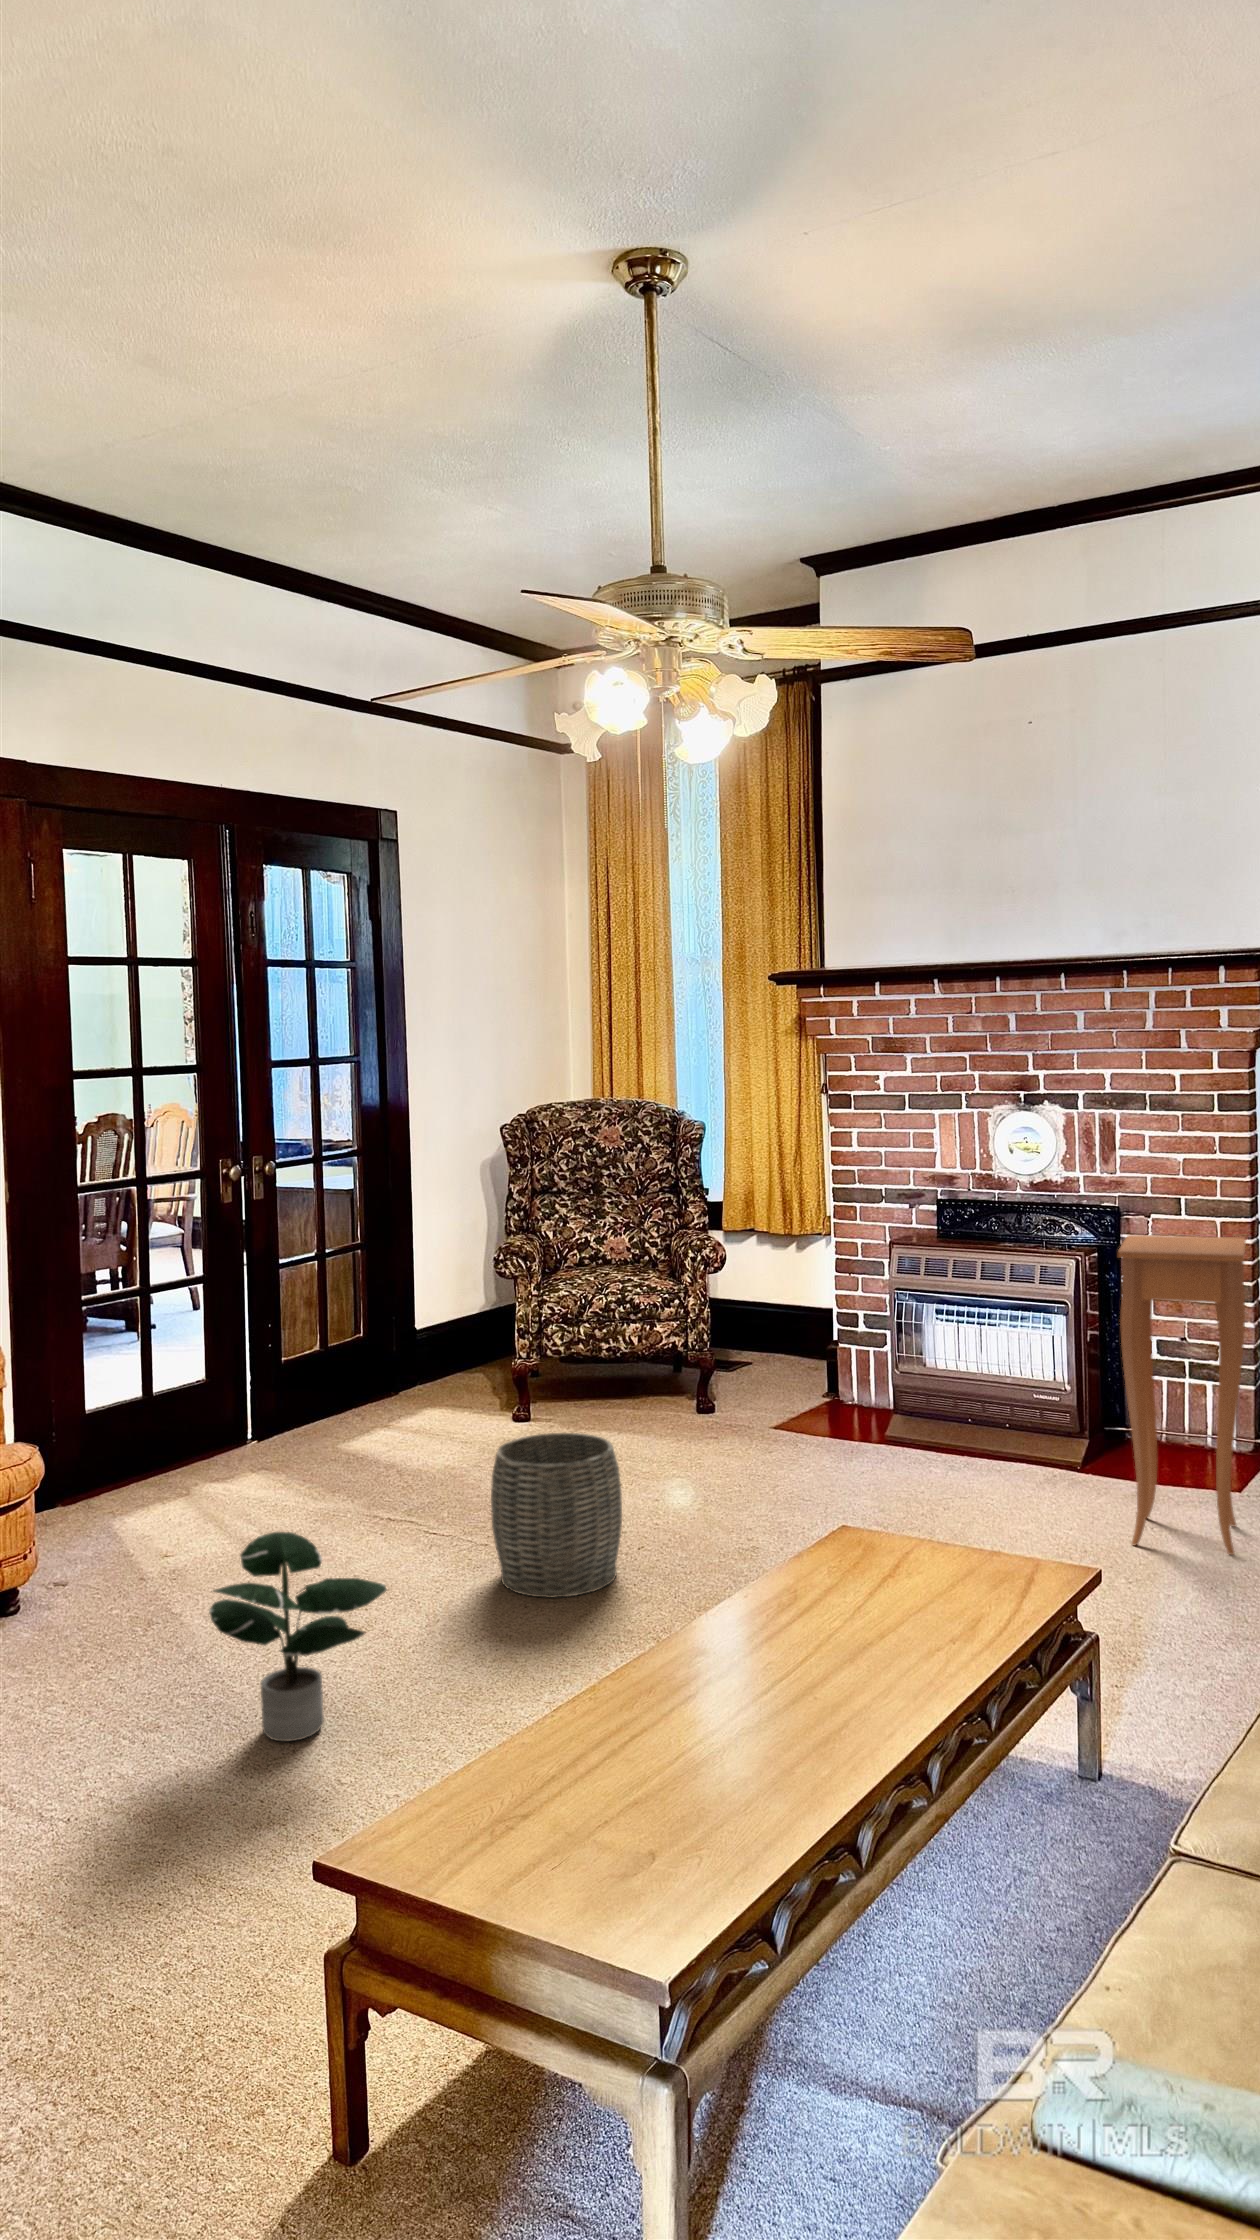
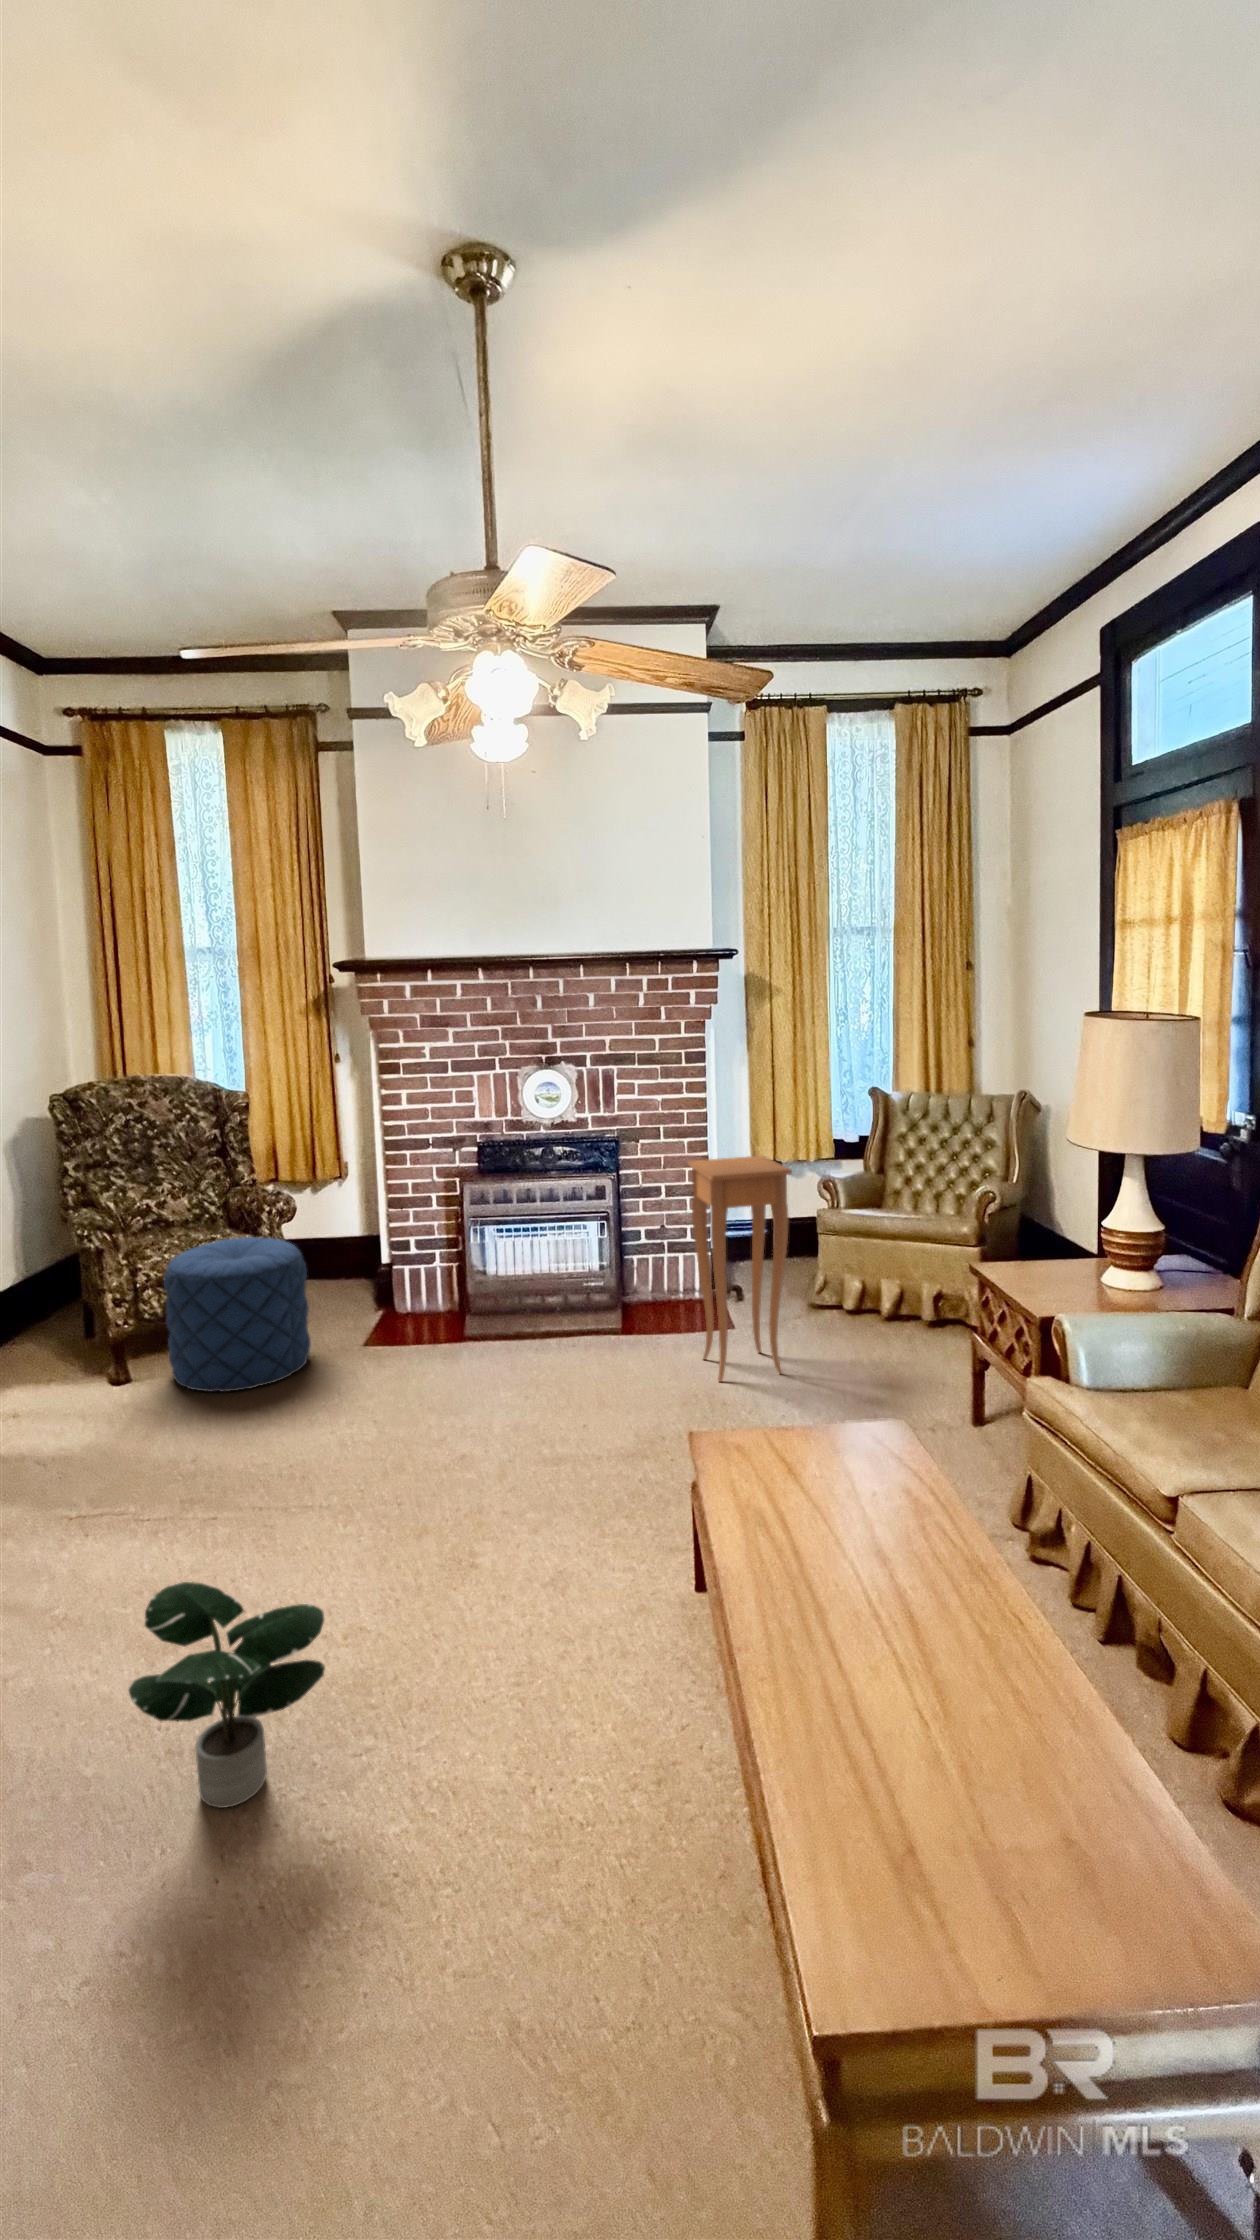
pouf: none [553,1281,702,1445] -> present [164,1237,311,1392]
woven basket: present [491,1433,622,1598] -> none [263,1394,389,1558]

